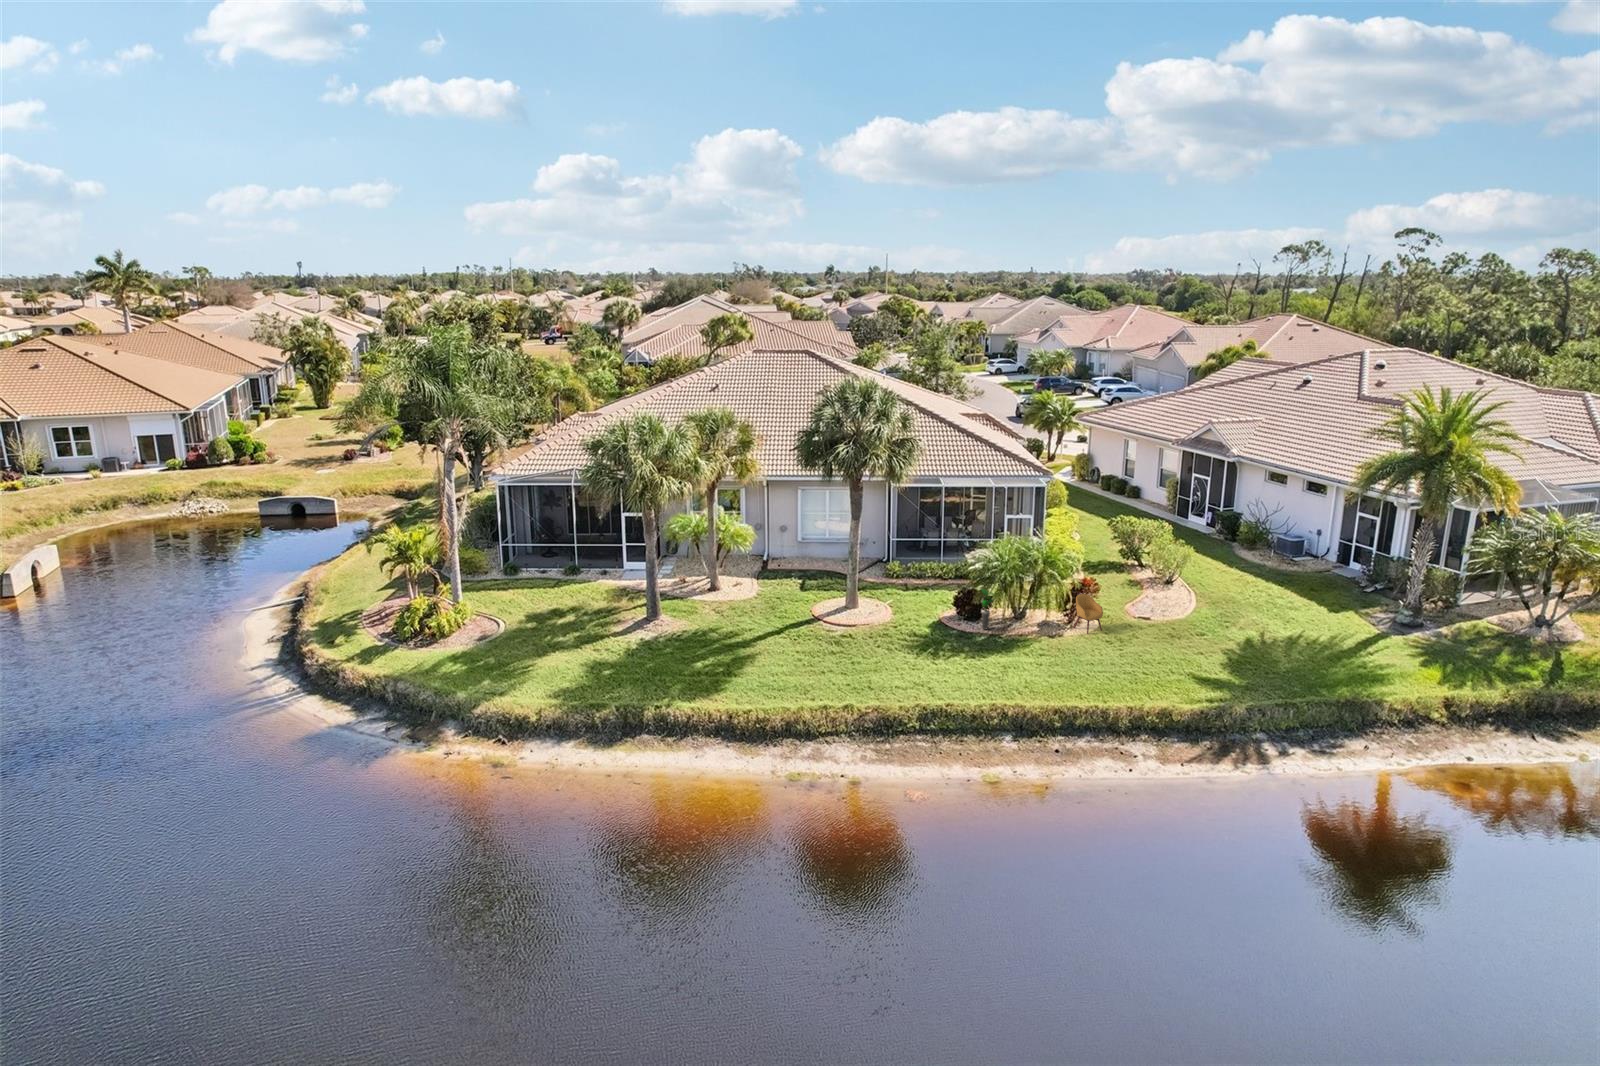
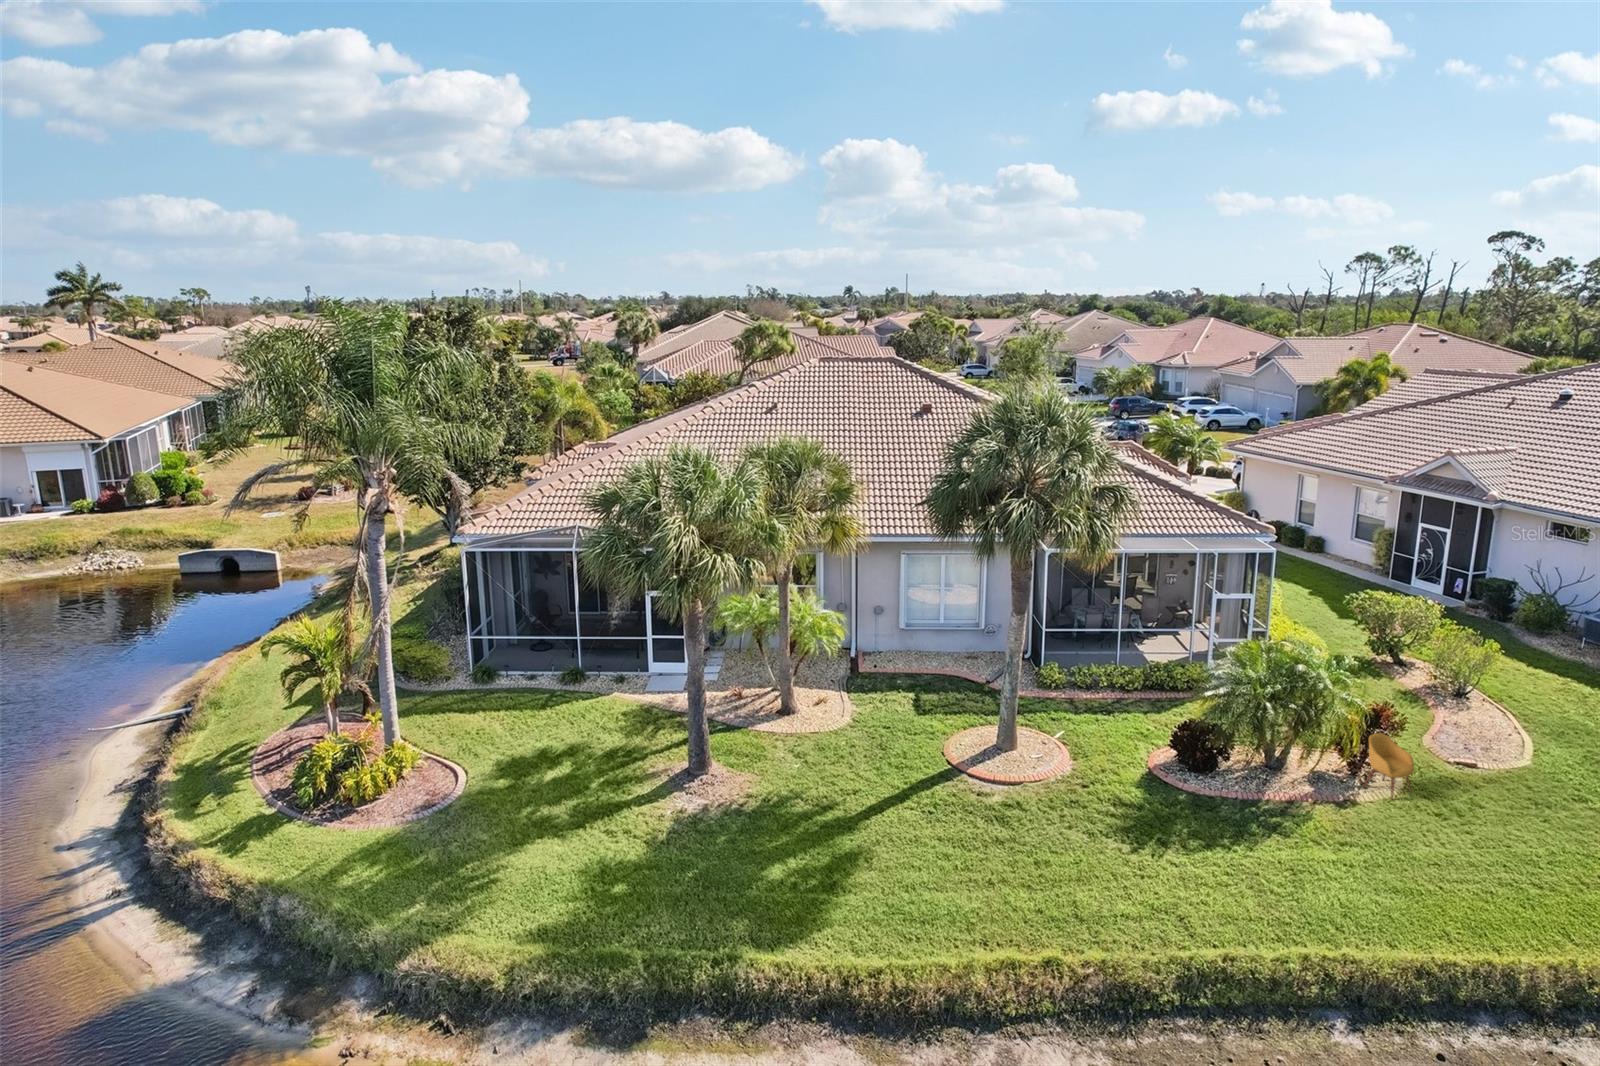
potted plant: present [982,589,994,629] -> none [1215,725,1242,789]

